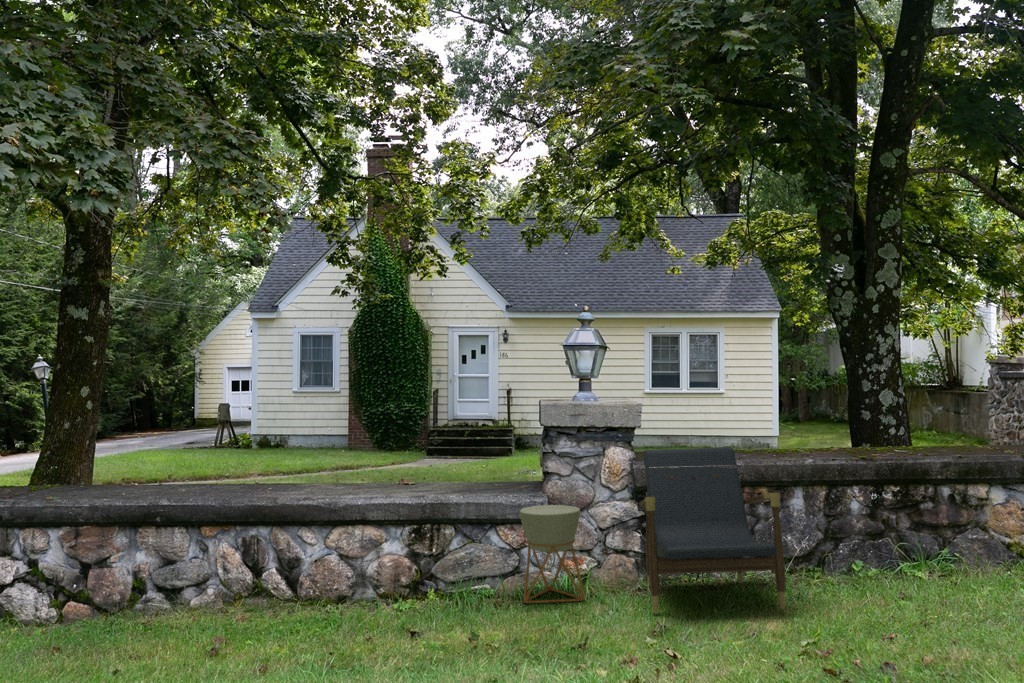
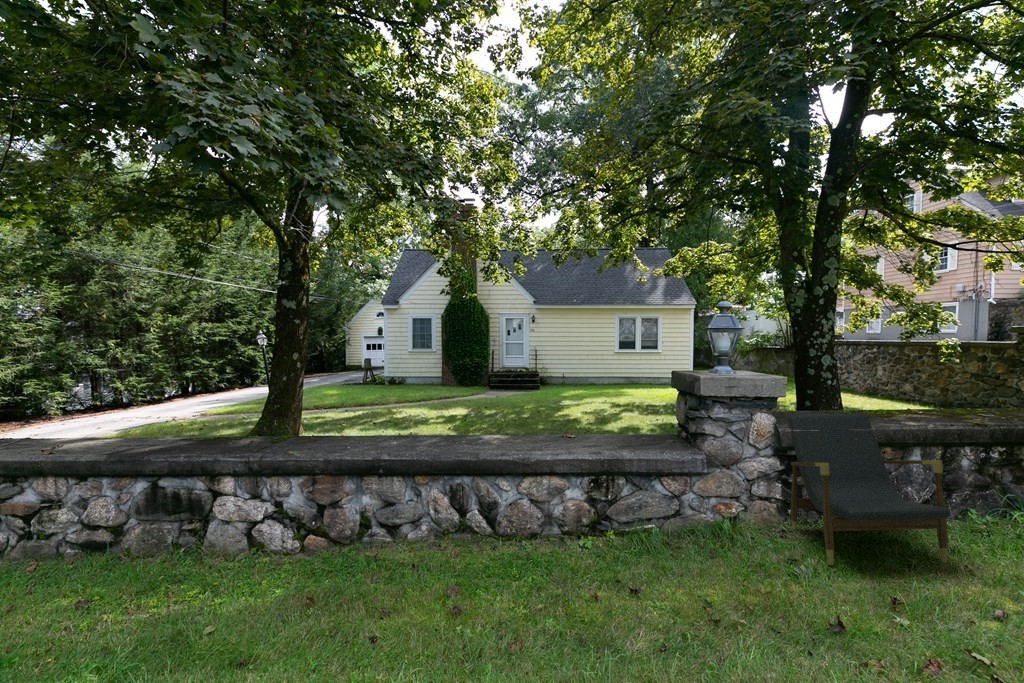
planter: present [520,505,585,603] -> none [688,461,749,547]

